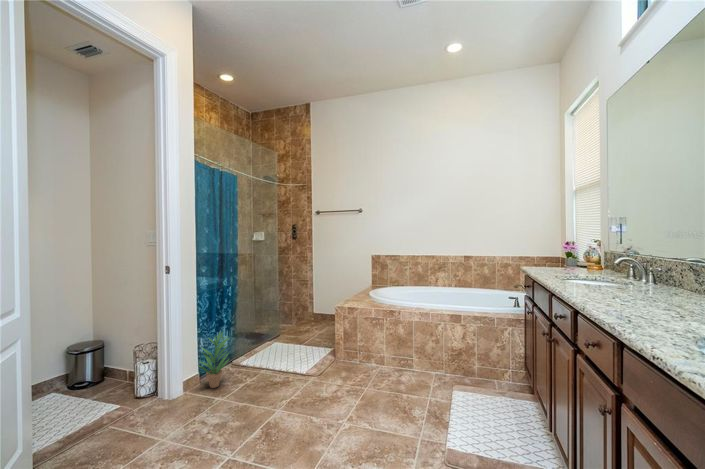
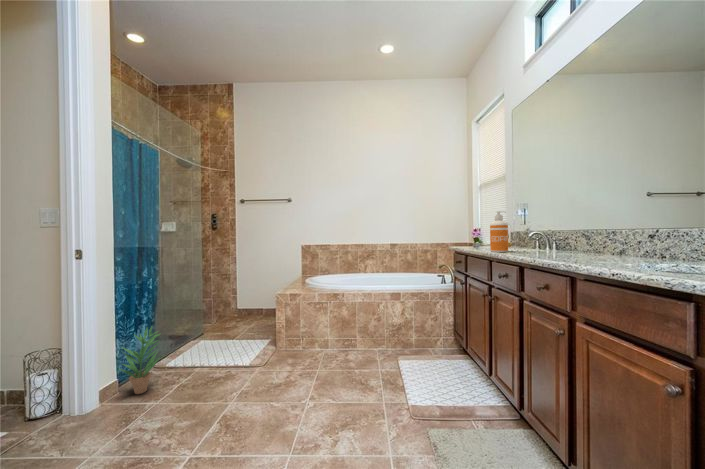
soap dispenser: none [560,233,584,283] -> present [490,211,508,252]

